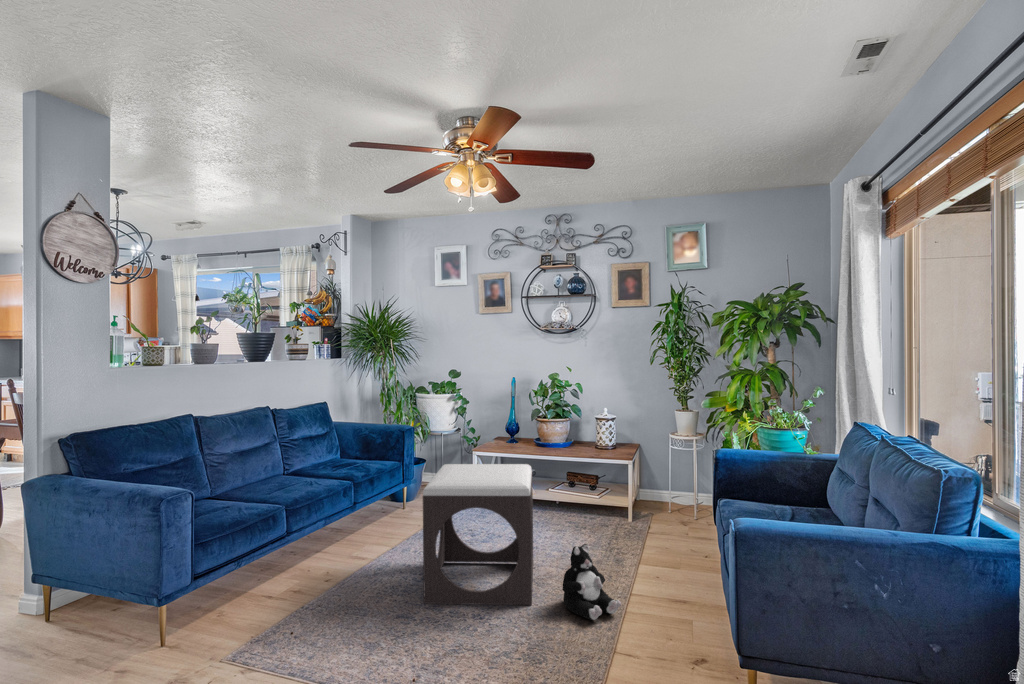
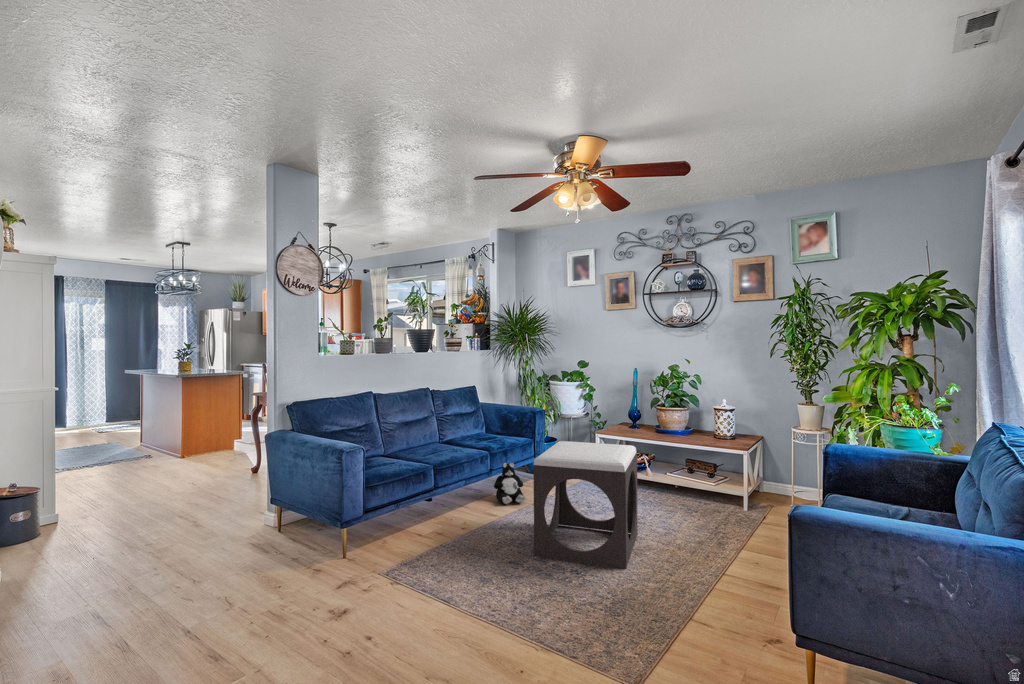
plush toy: present [563,544,621,620] -> present [494,462,526,504]

